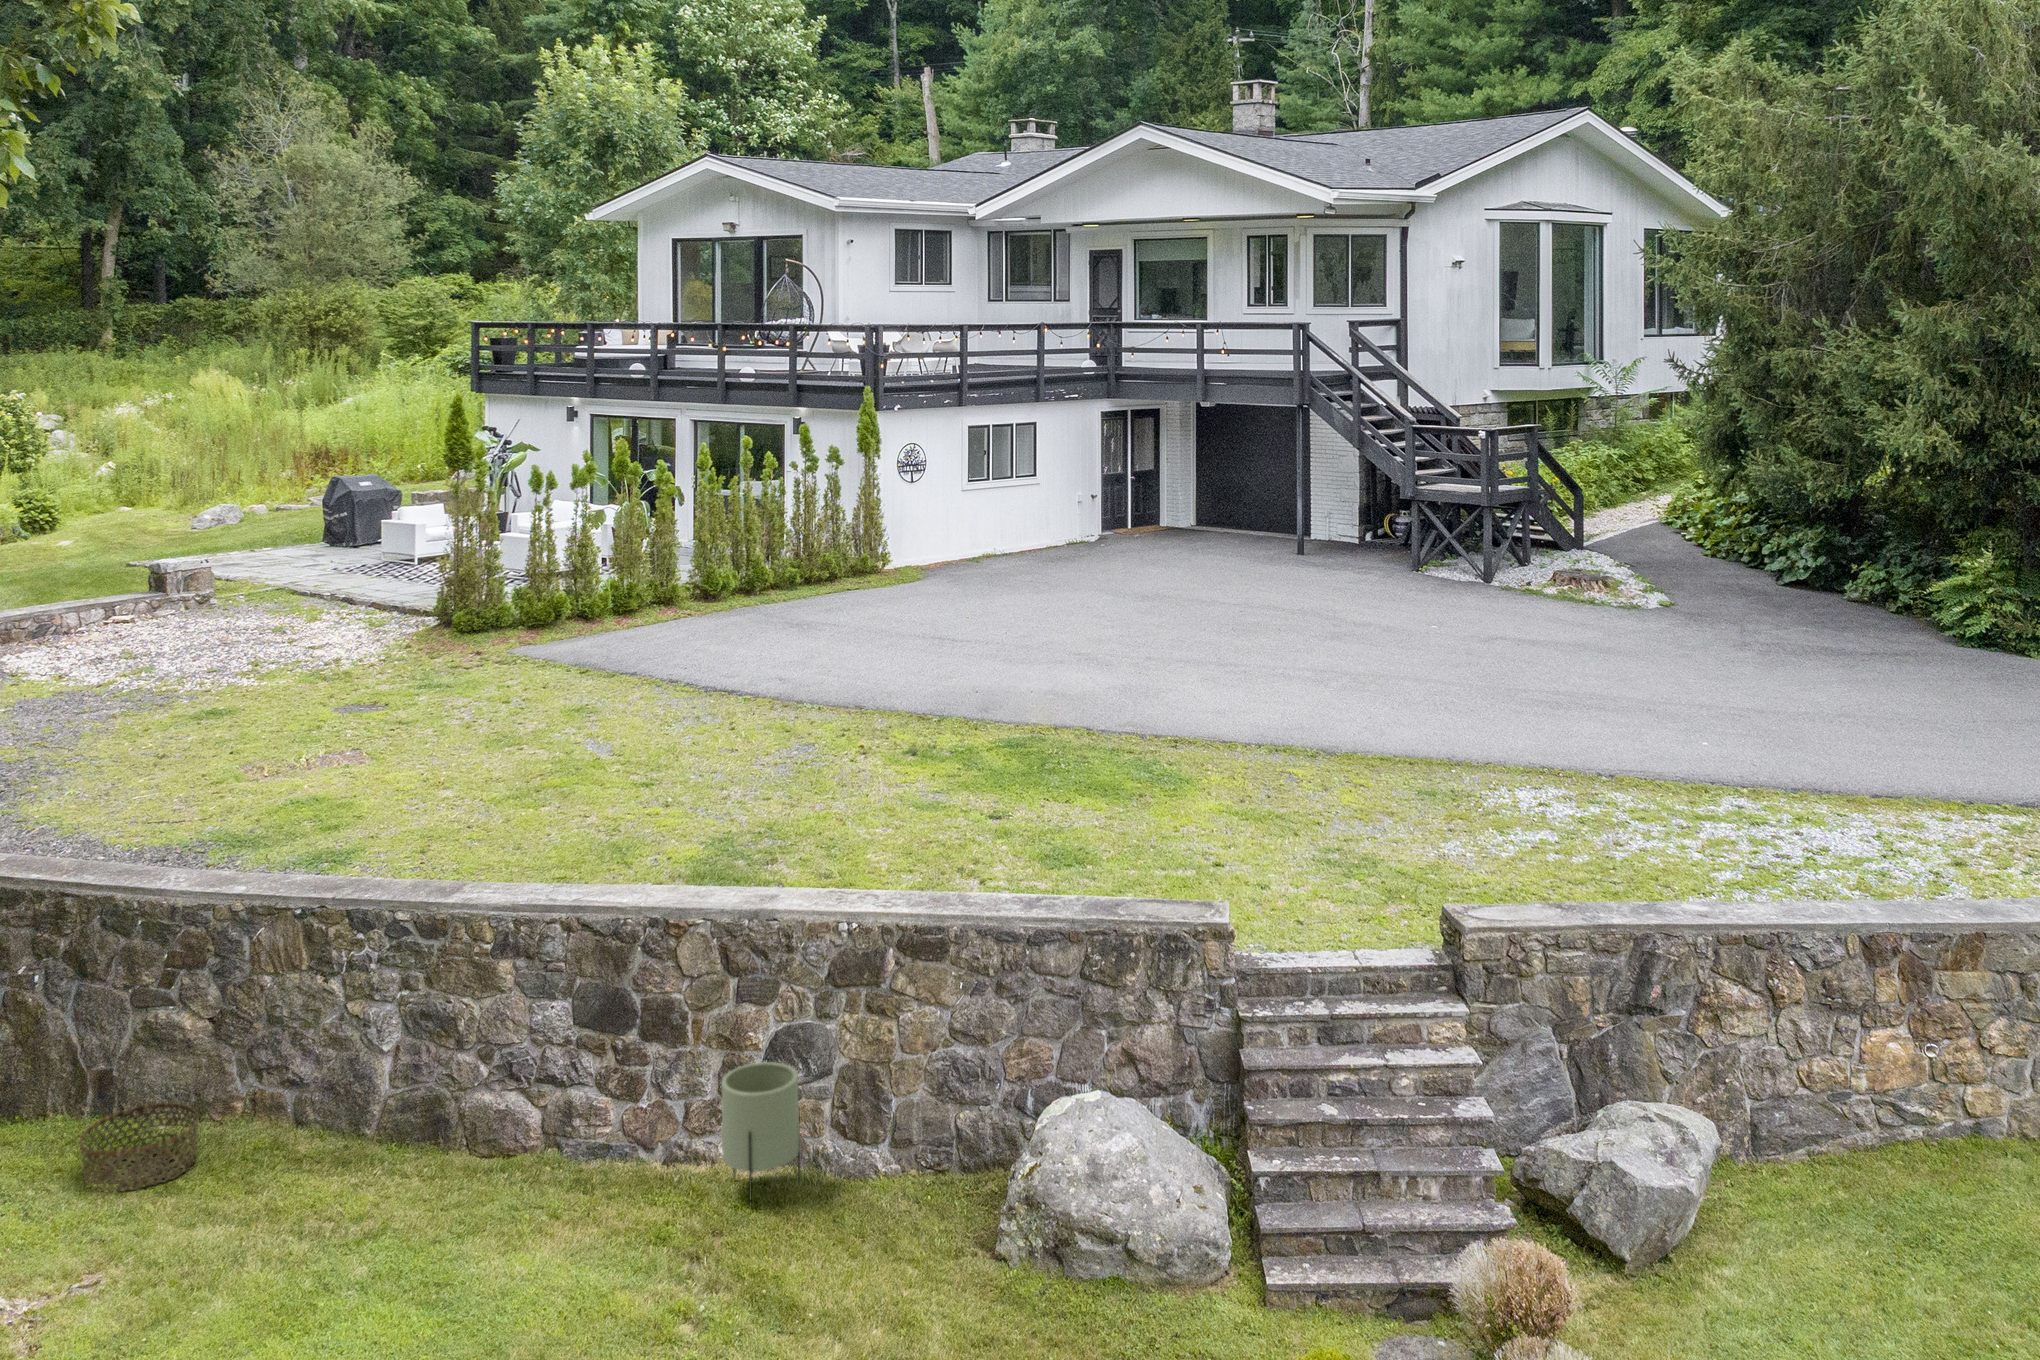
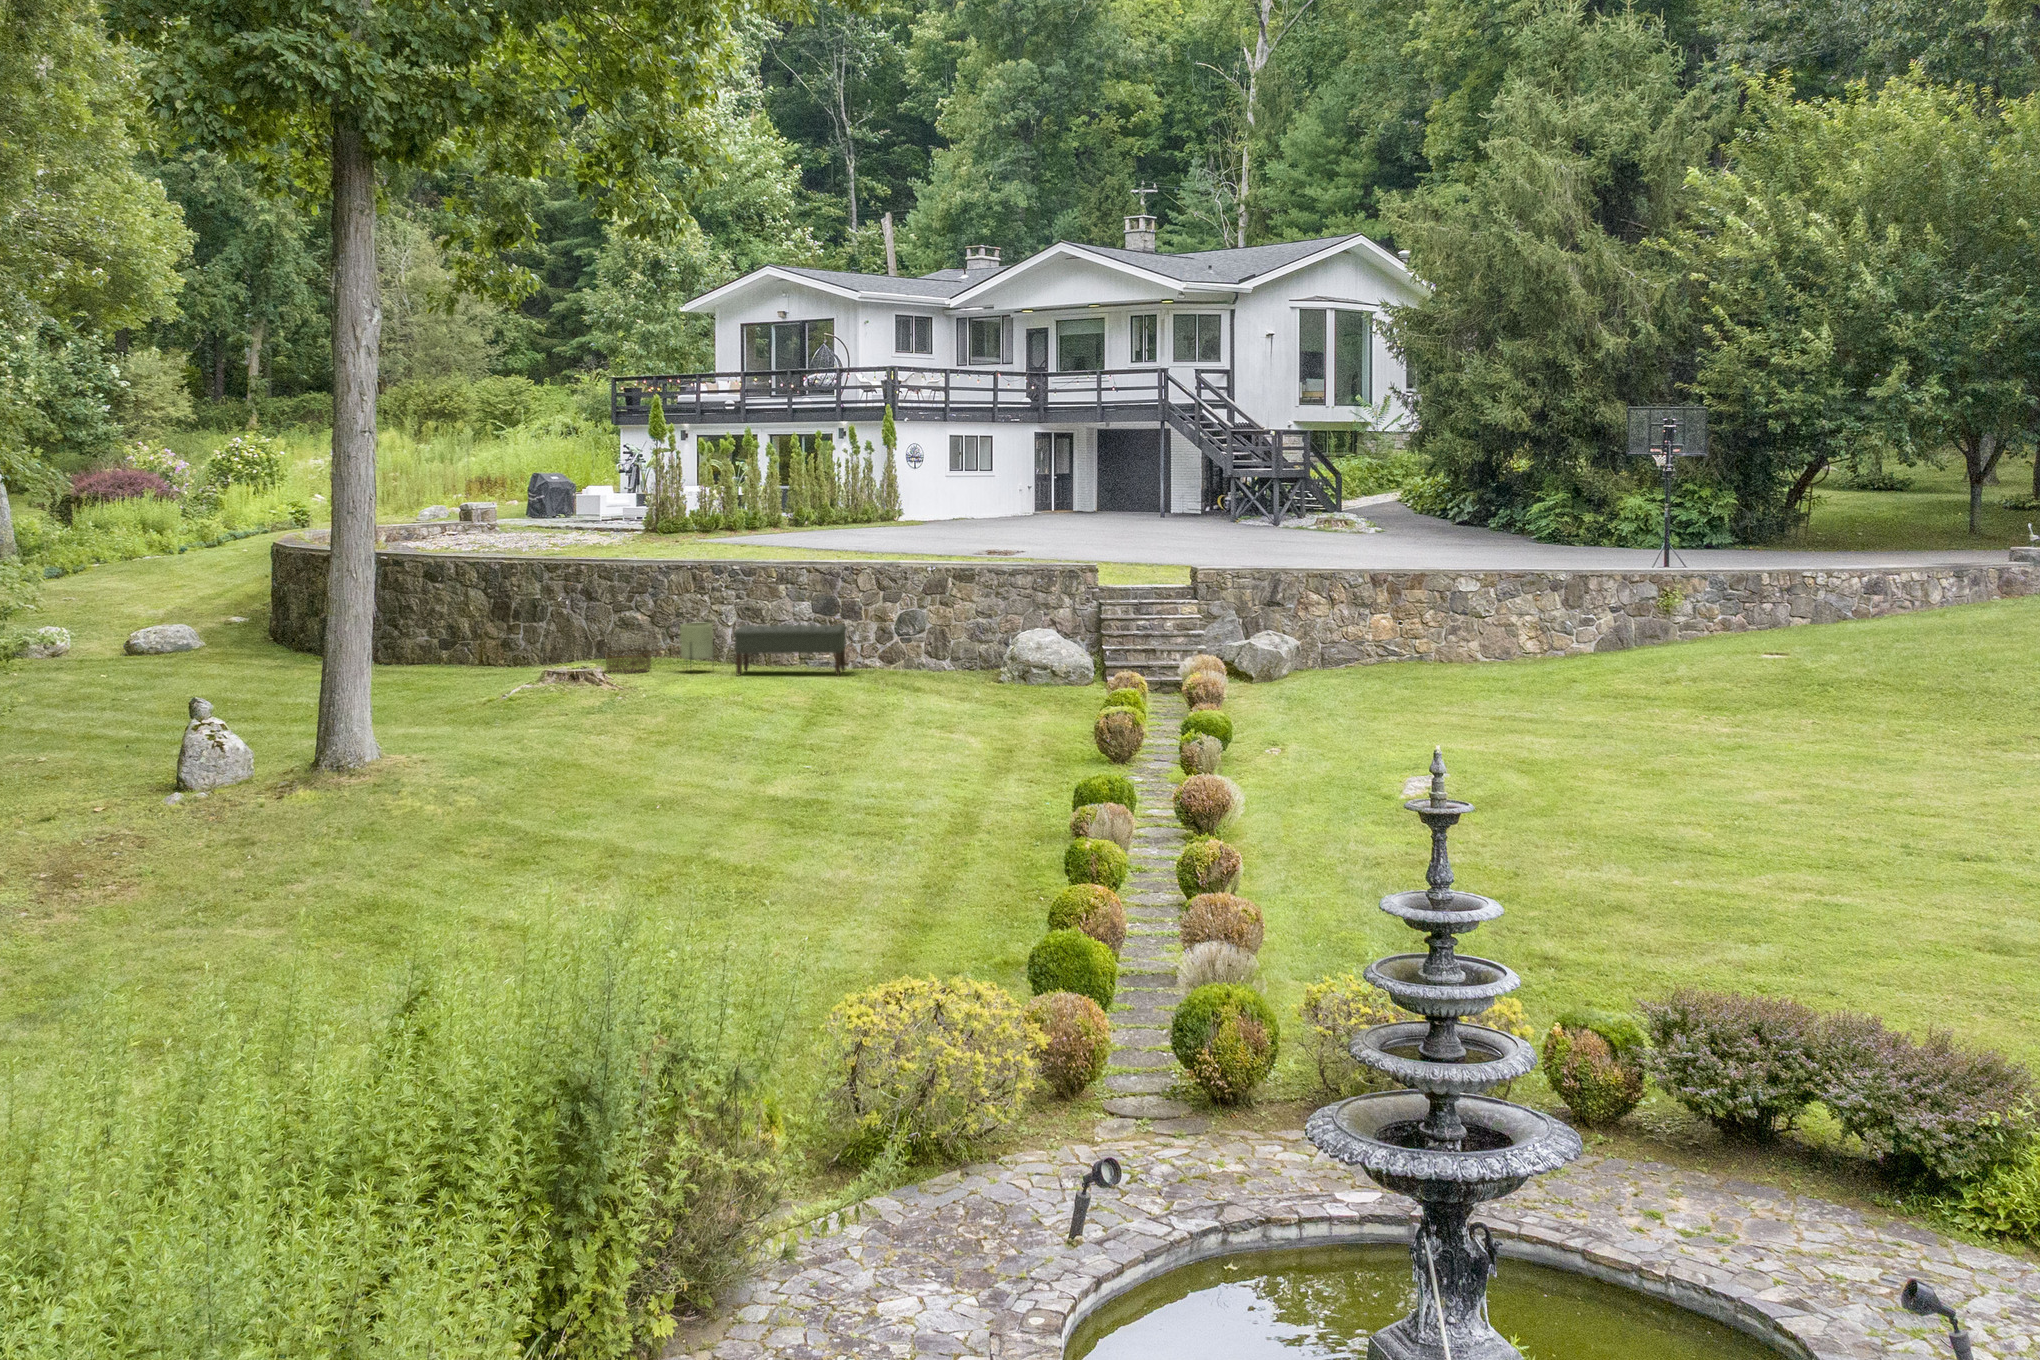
planter: present [722,1062,800,1208] -> present [680,622,714,661]
bench: none [366,1063,648,1214] -> present [734,624,847,676]

